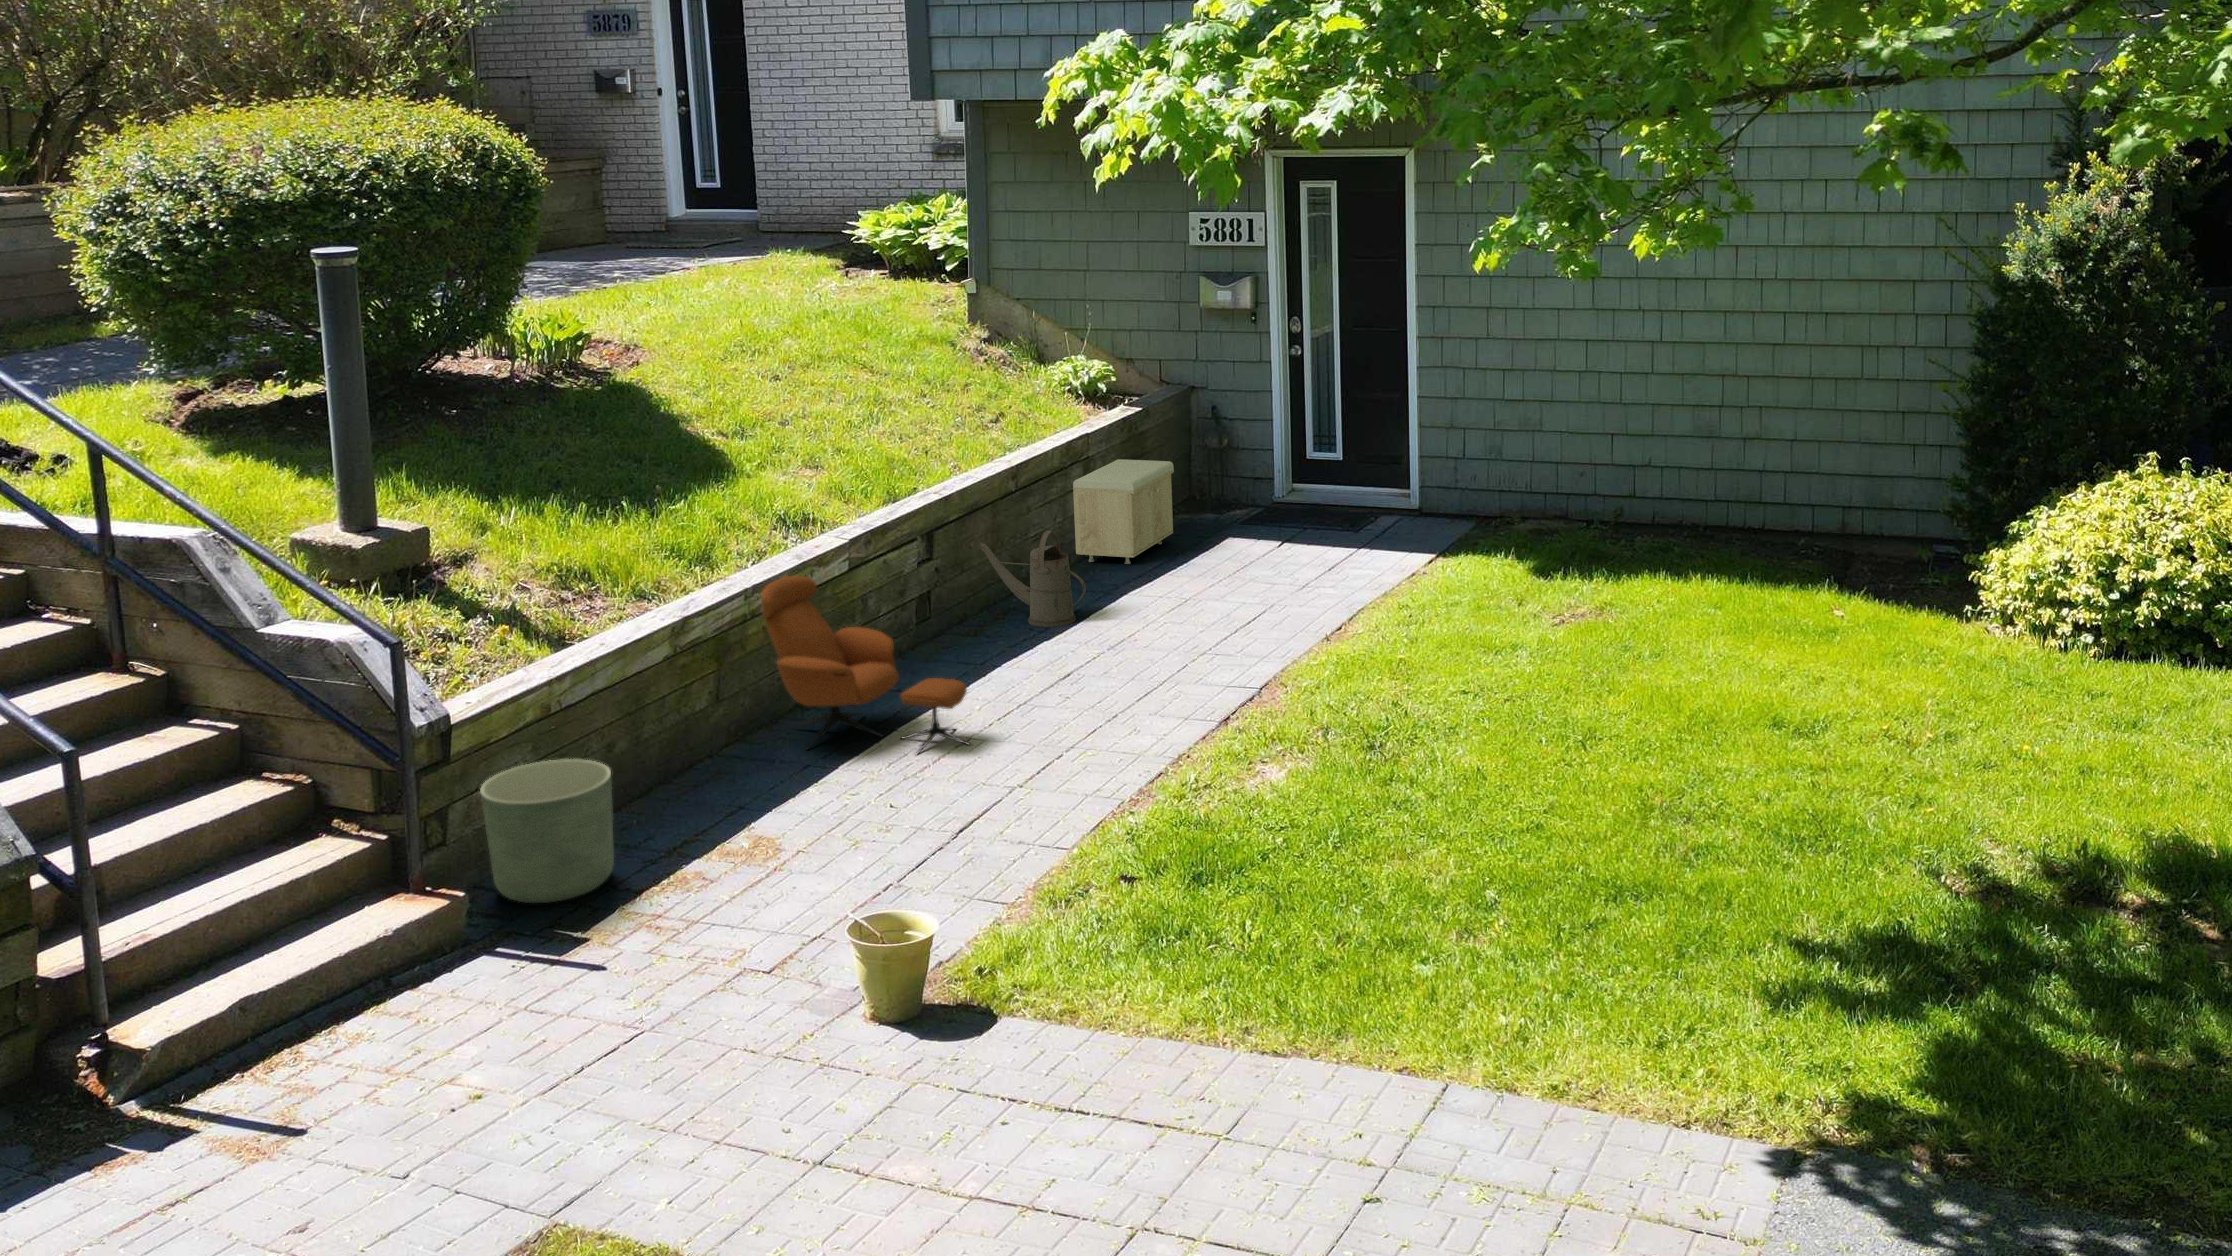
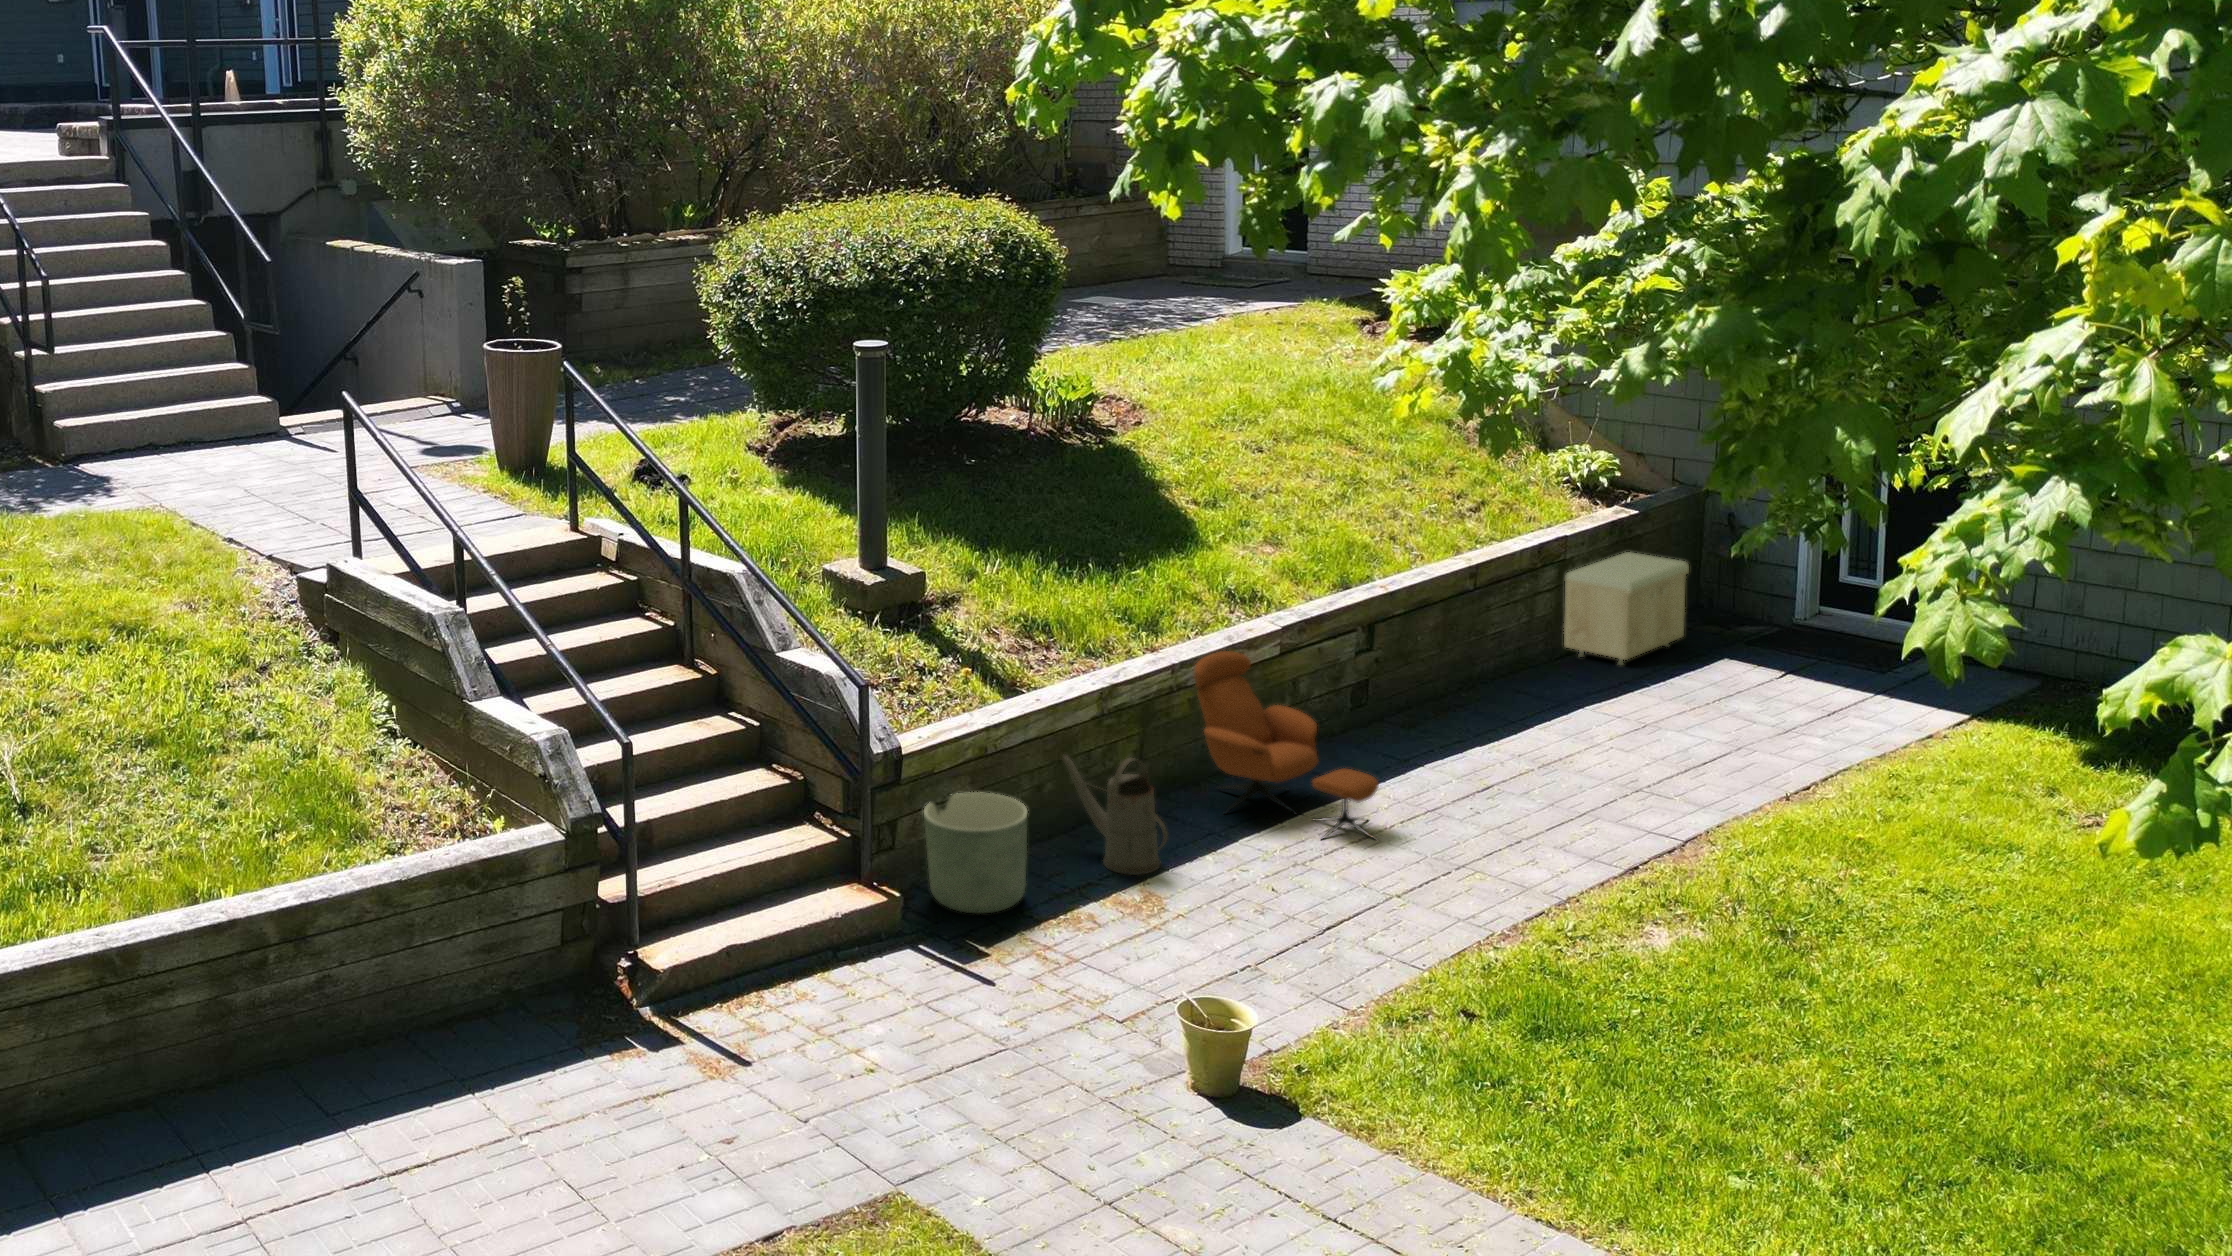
watering can: present [980,531,1086,627] -> present [1062,755,1168,875]

